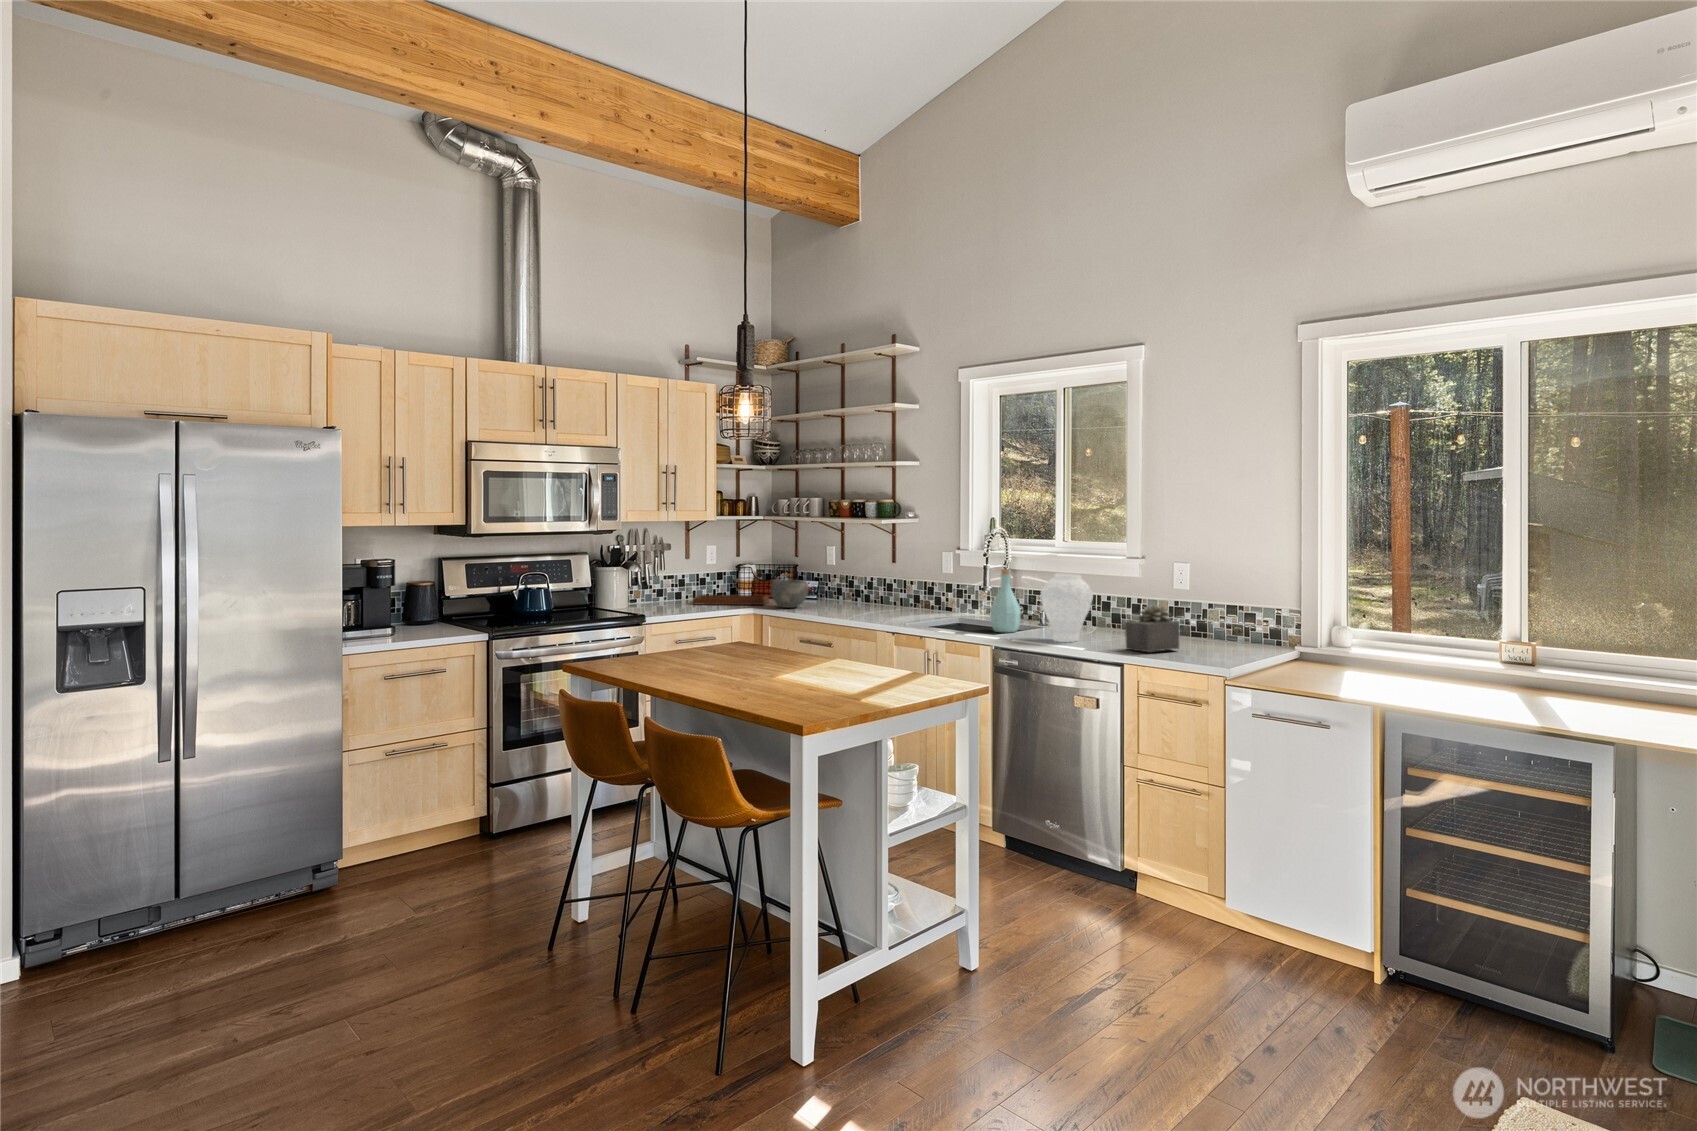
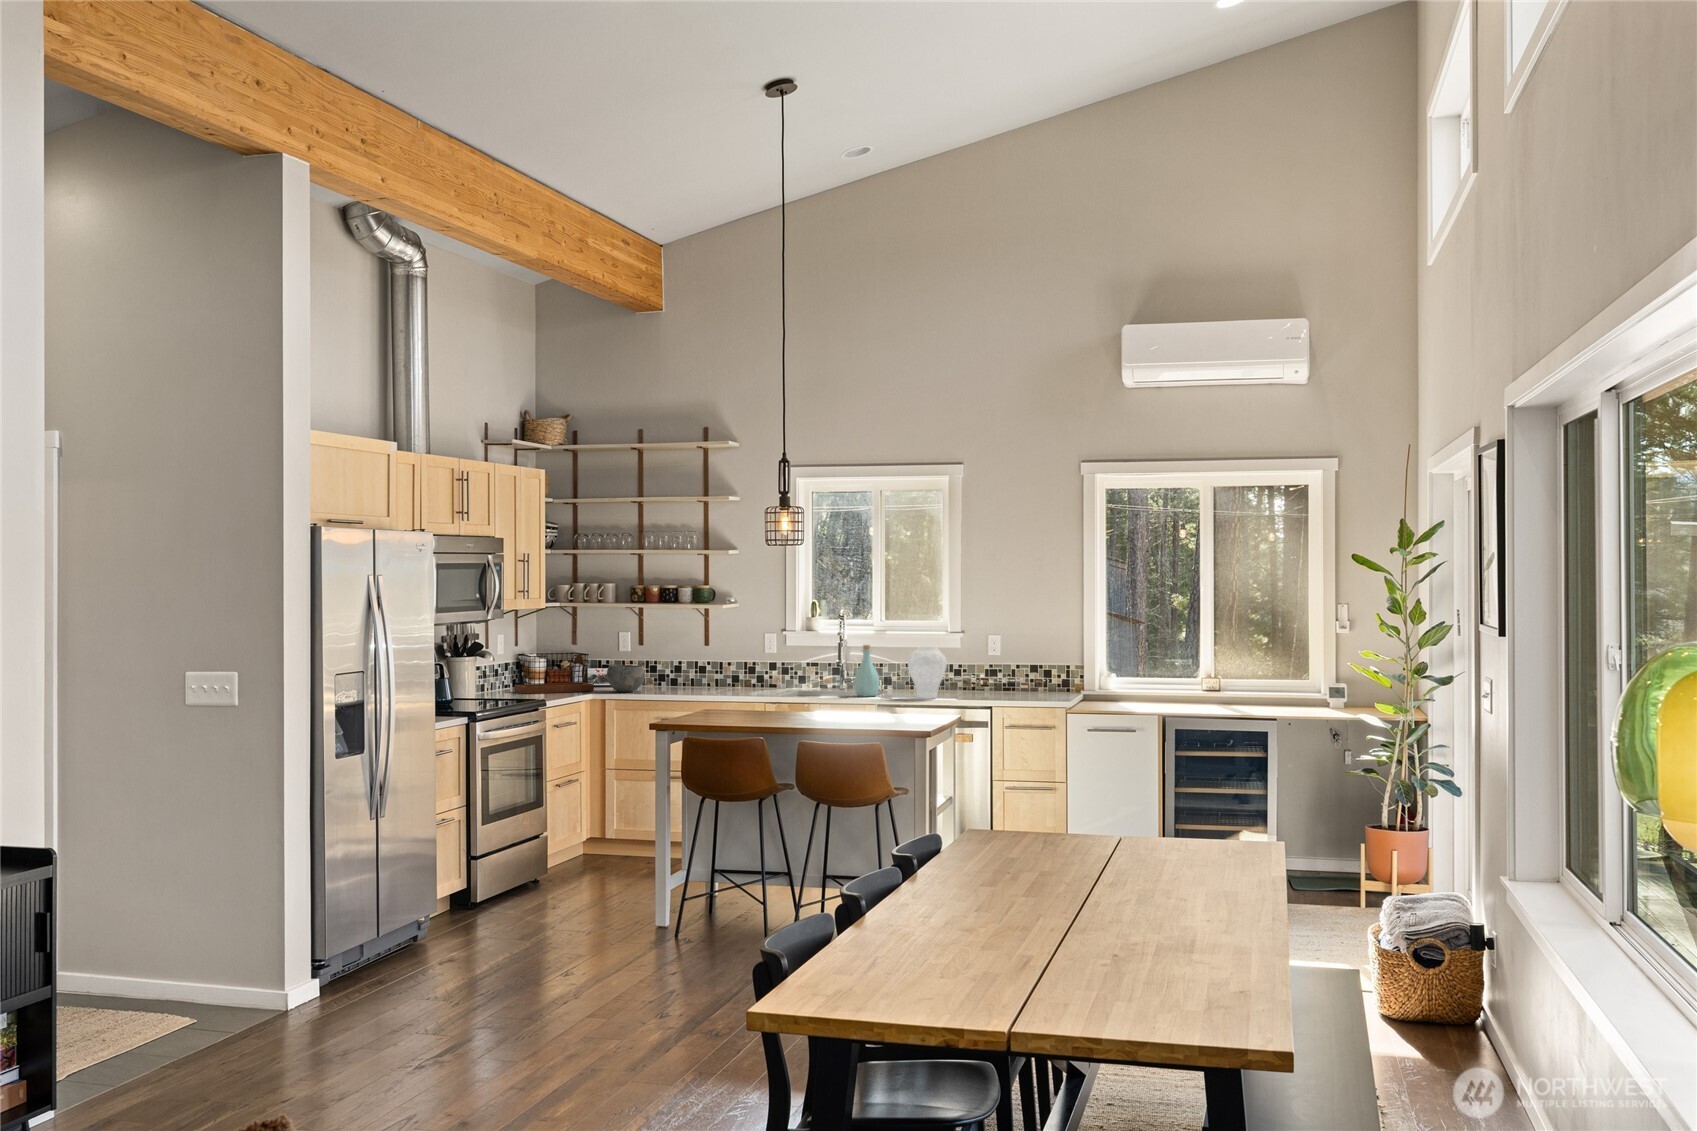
succulent plant: present [1125,605,1179,652] -> none [979,665,1015,700]

